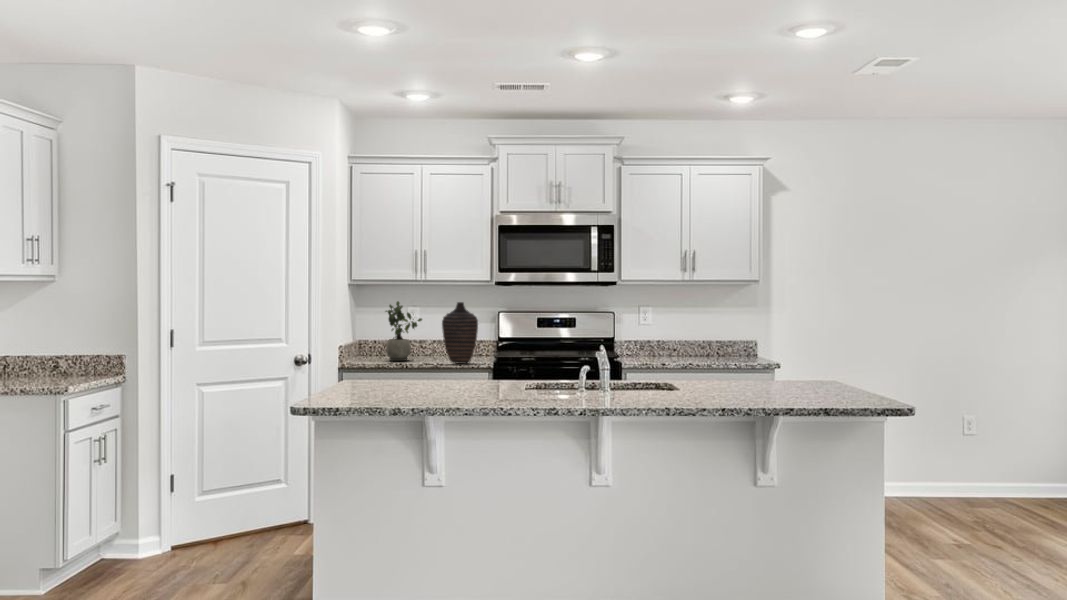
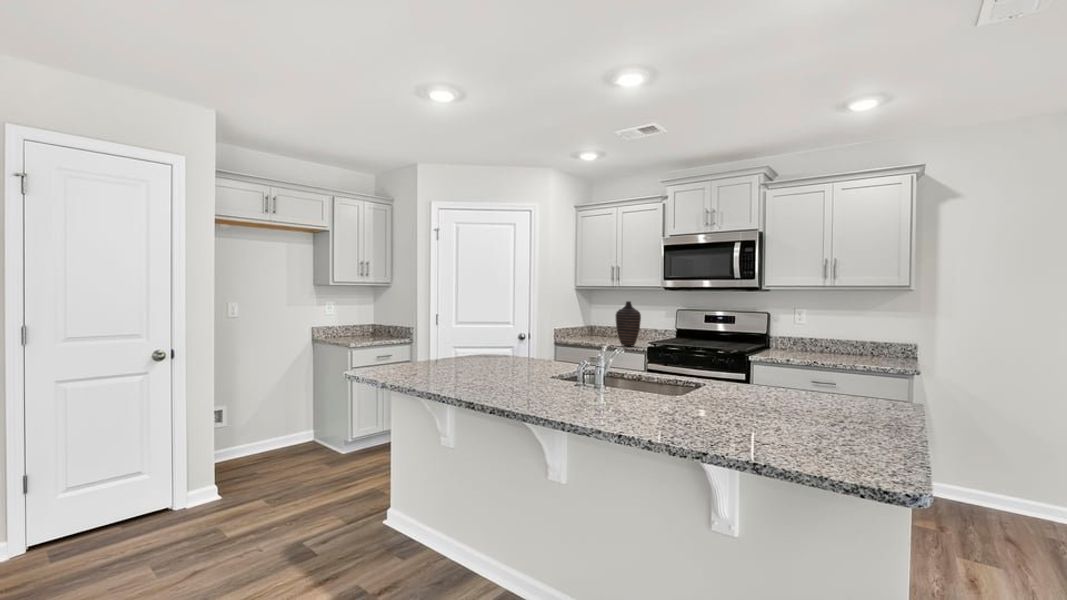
potted plant: present [385,301,422,361] -> none [587,300,608,341]

